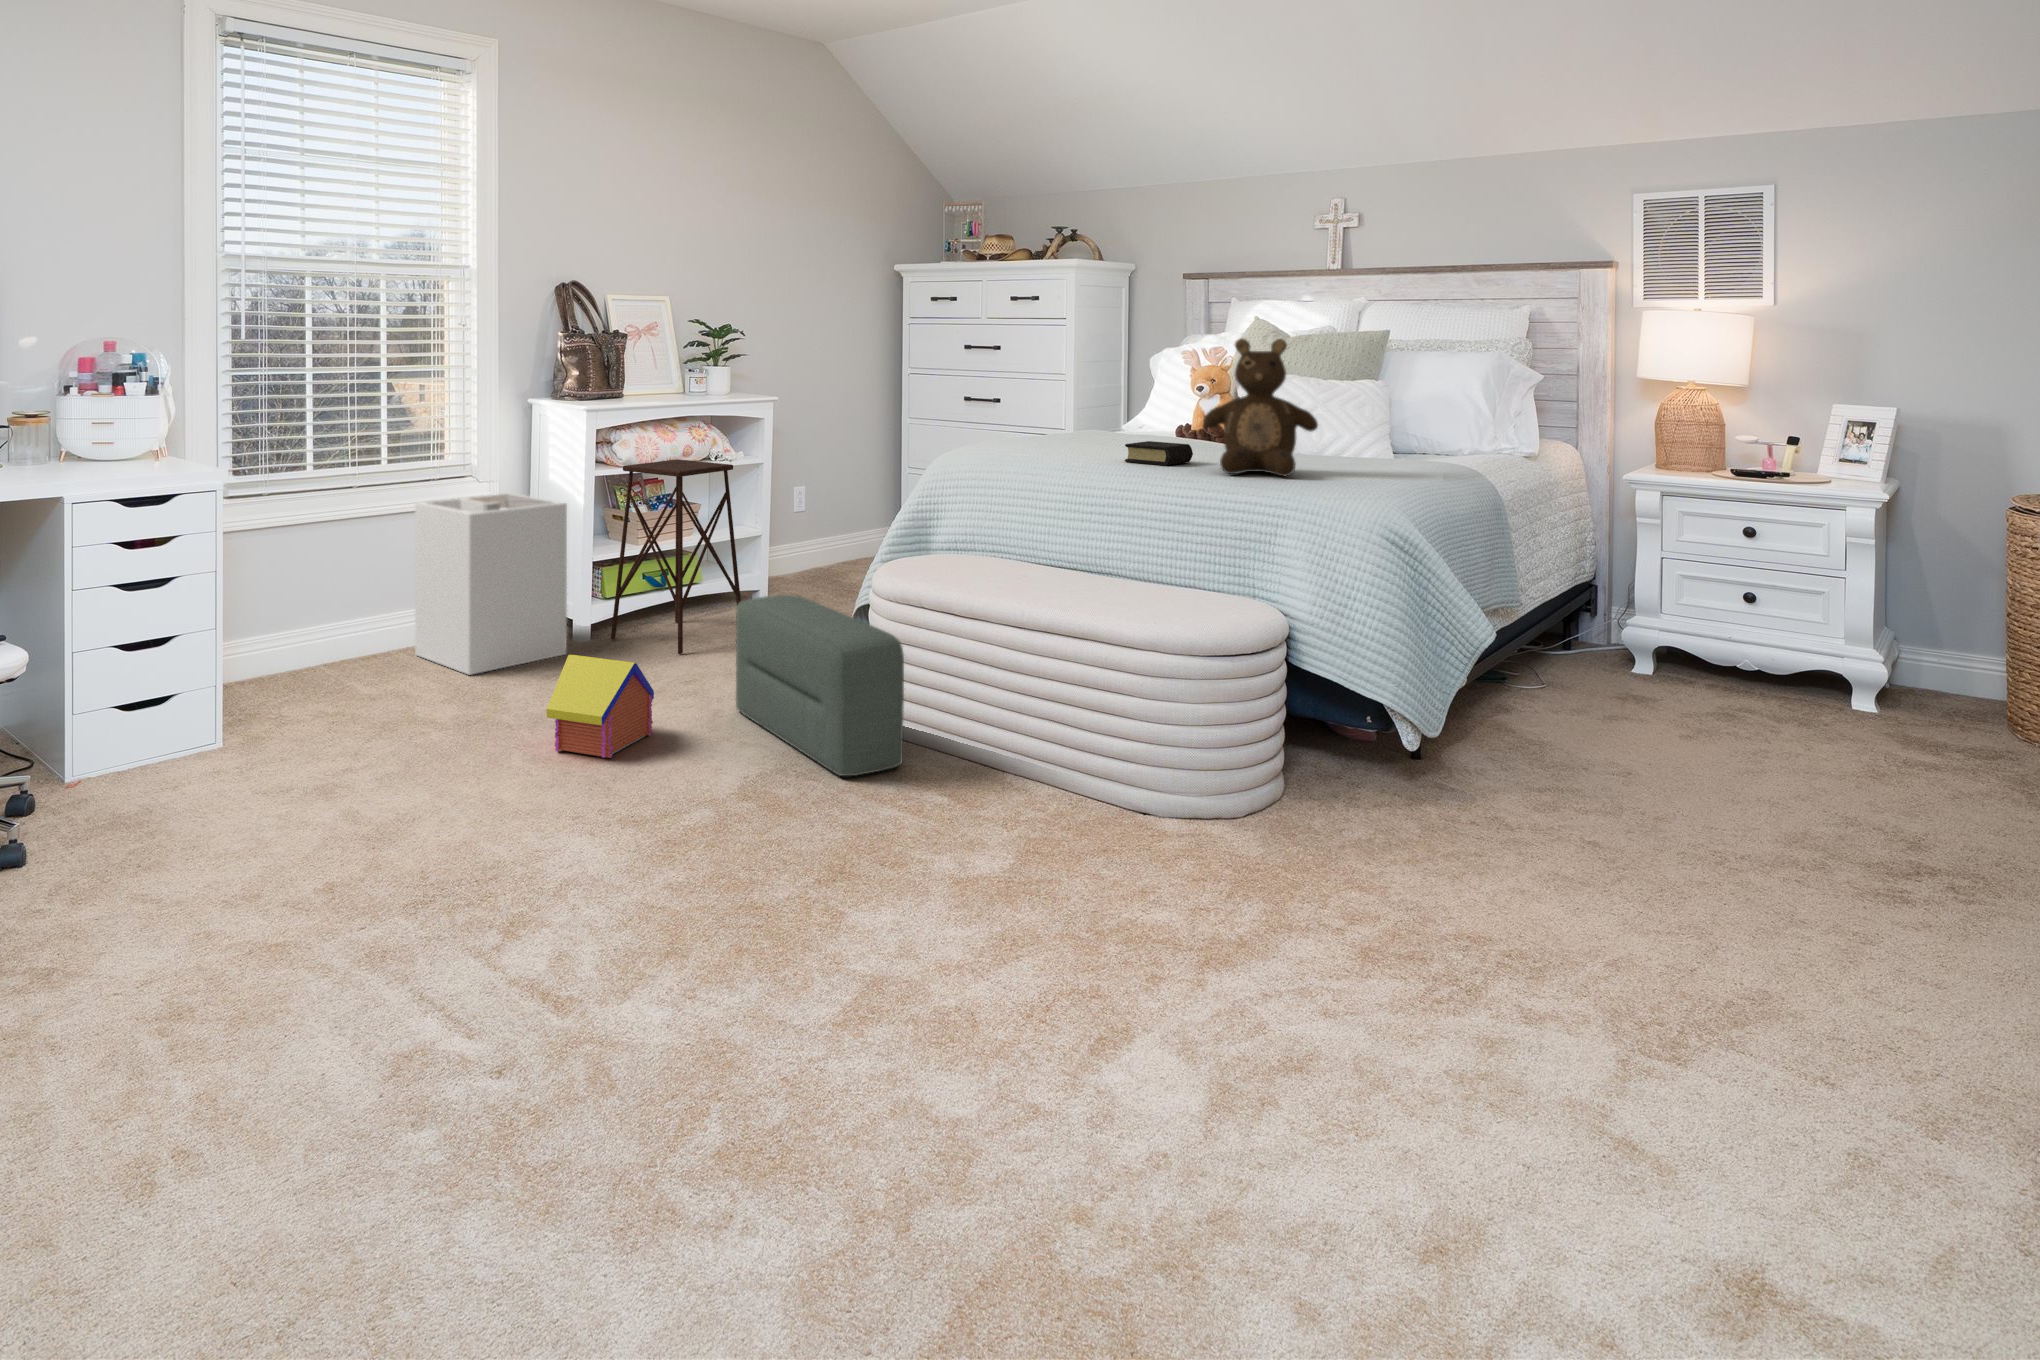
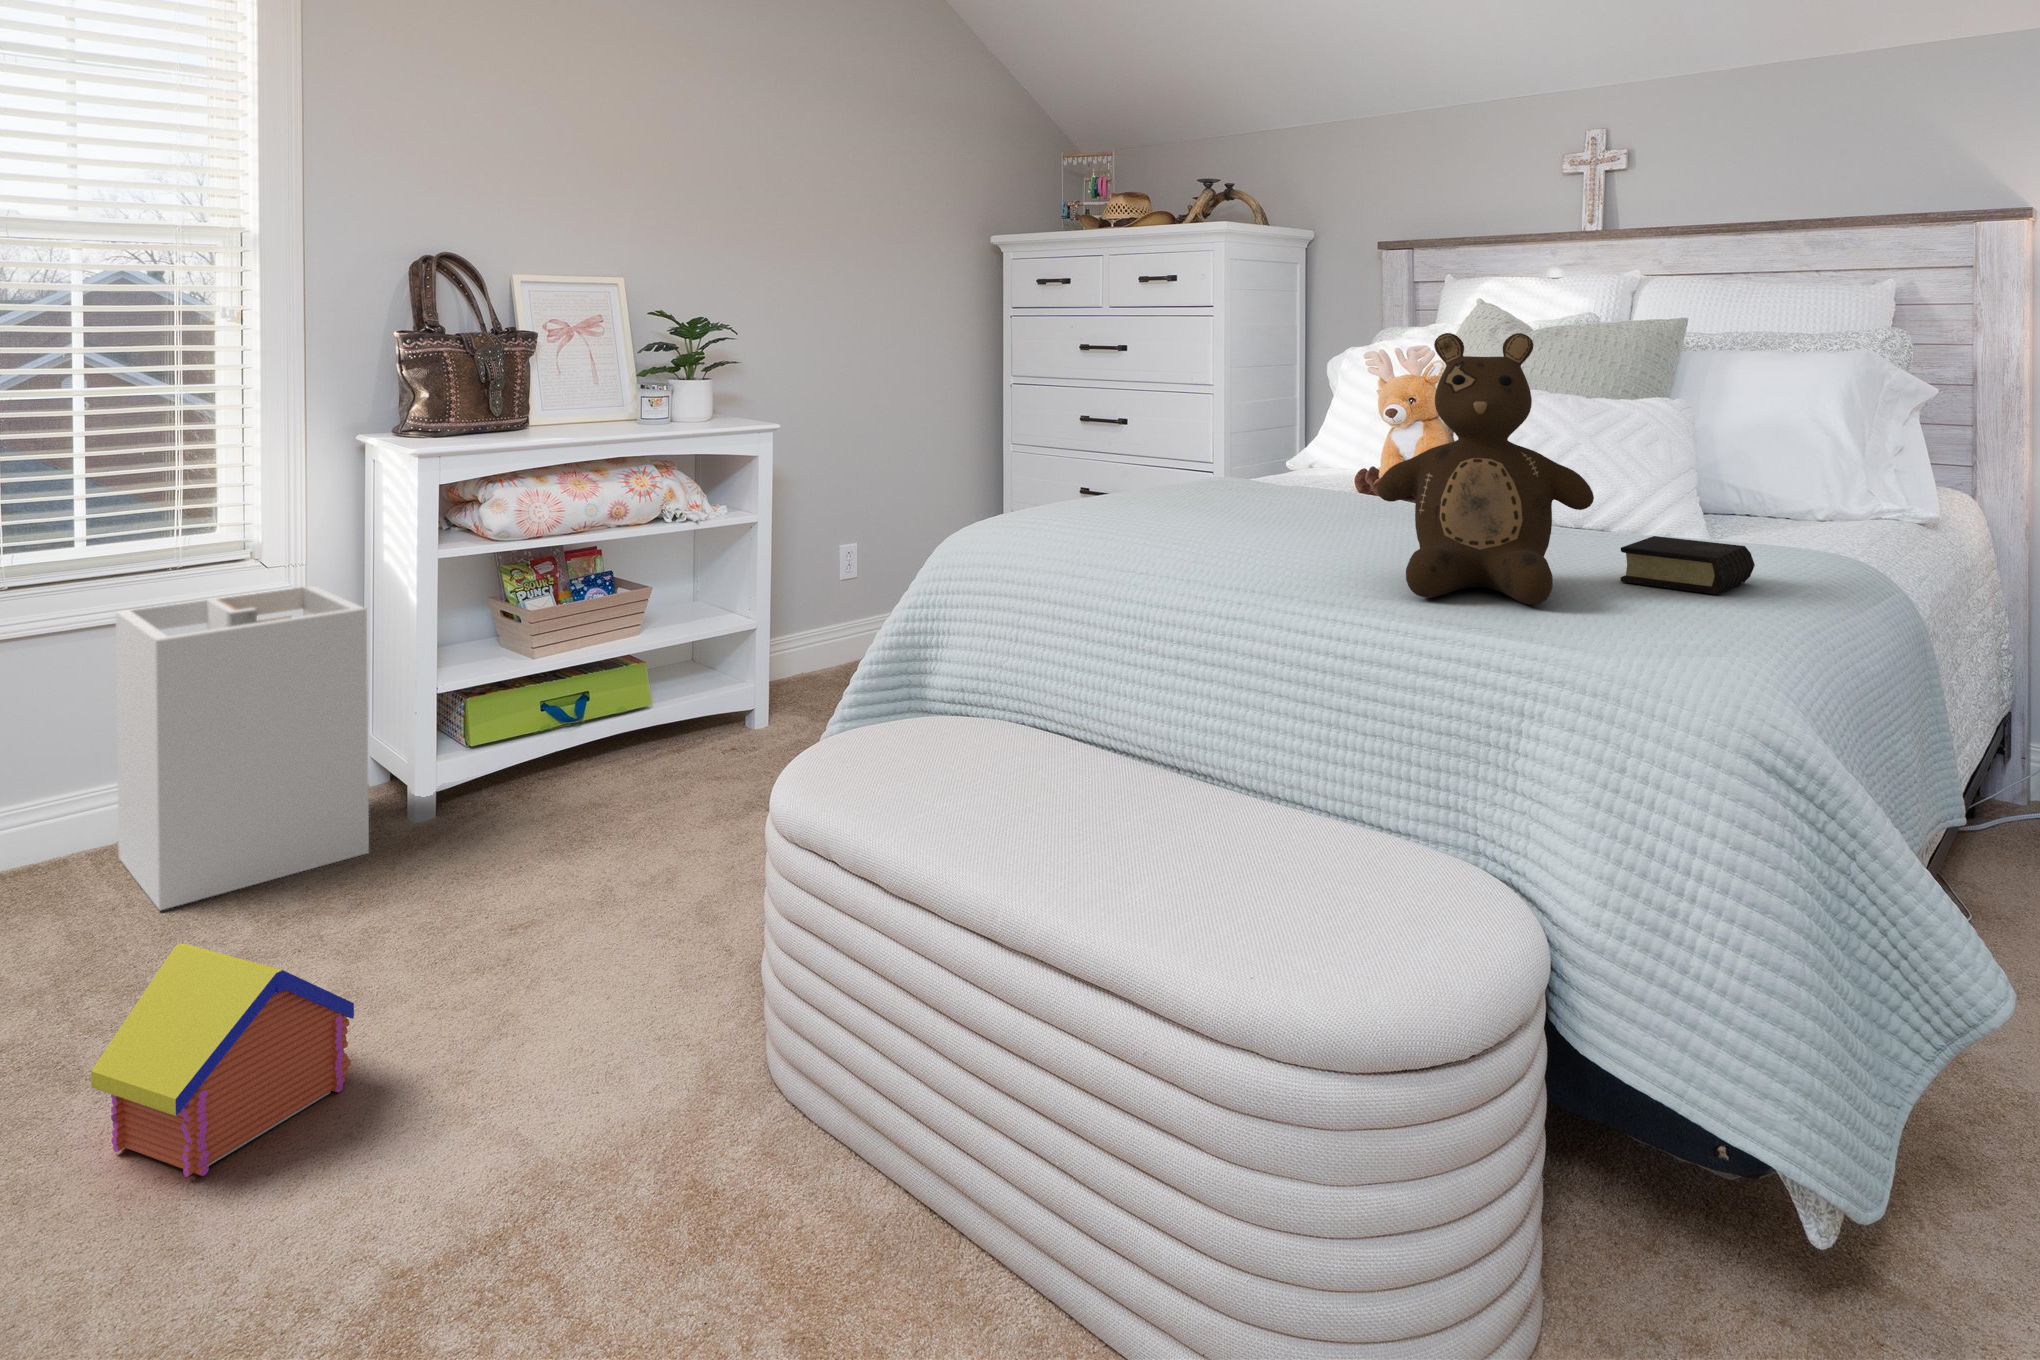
book: present [1125,441,1193,466] -> present [1620,536,1755,595]
side table: present [611,459,741,654] -> none [466,526,685,851]
pouf: present [736,595,904,776] -> none [545,796,770,1244]

